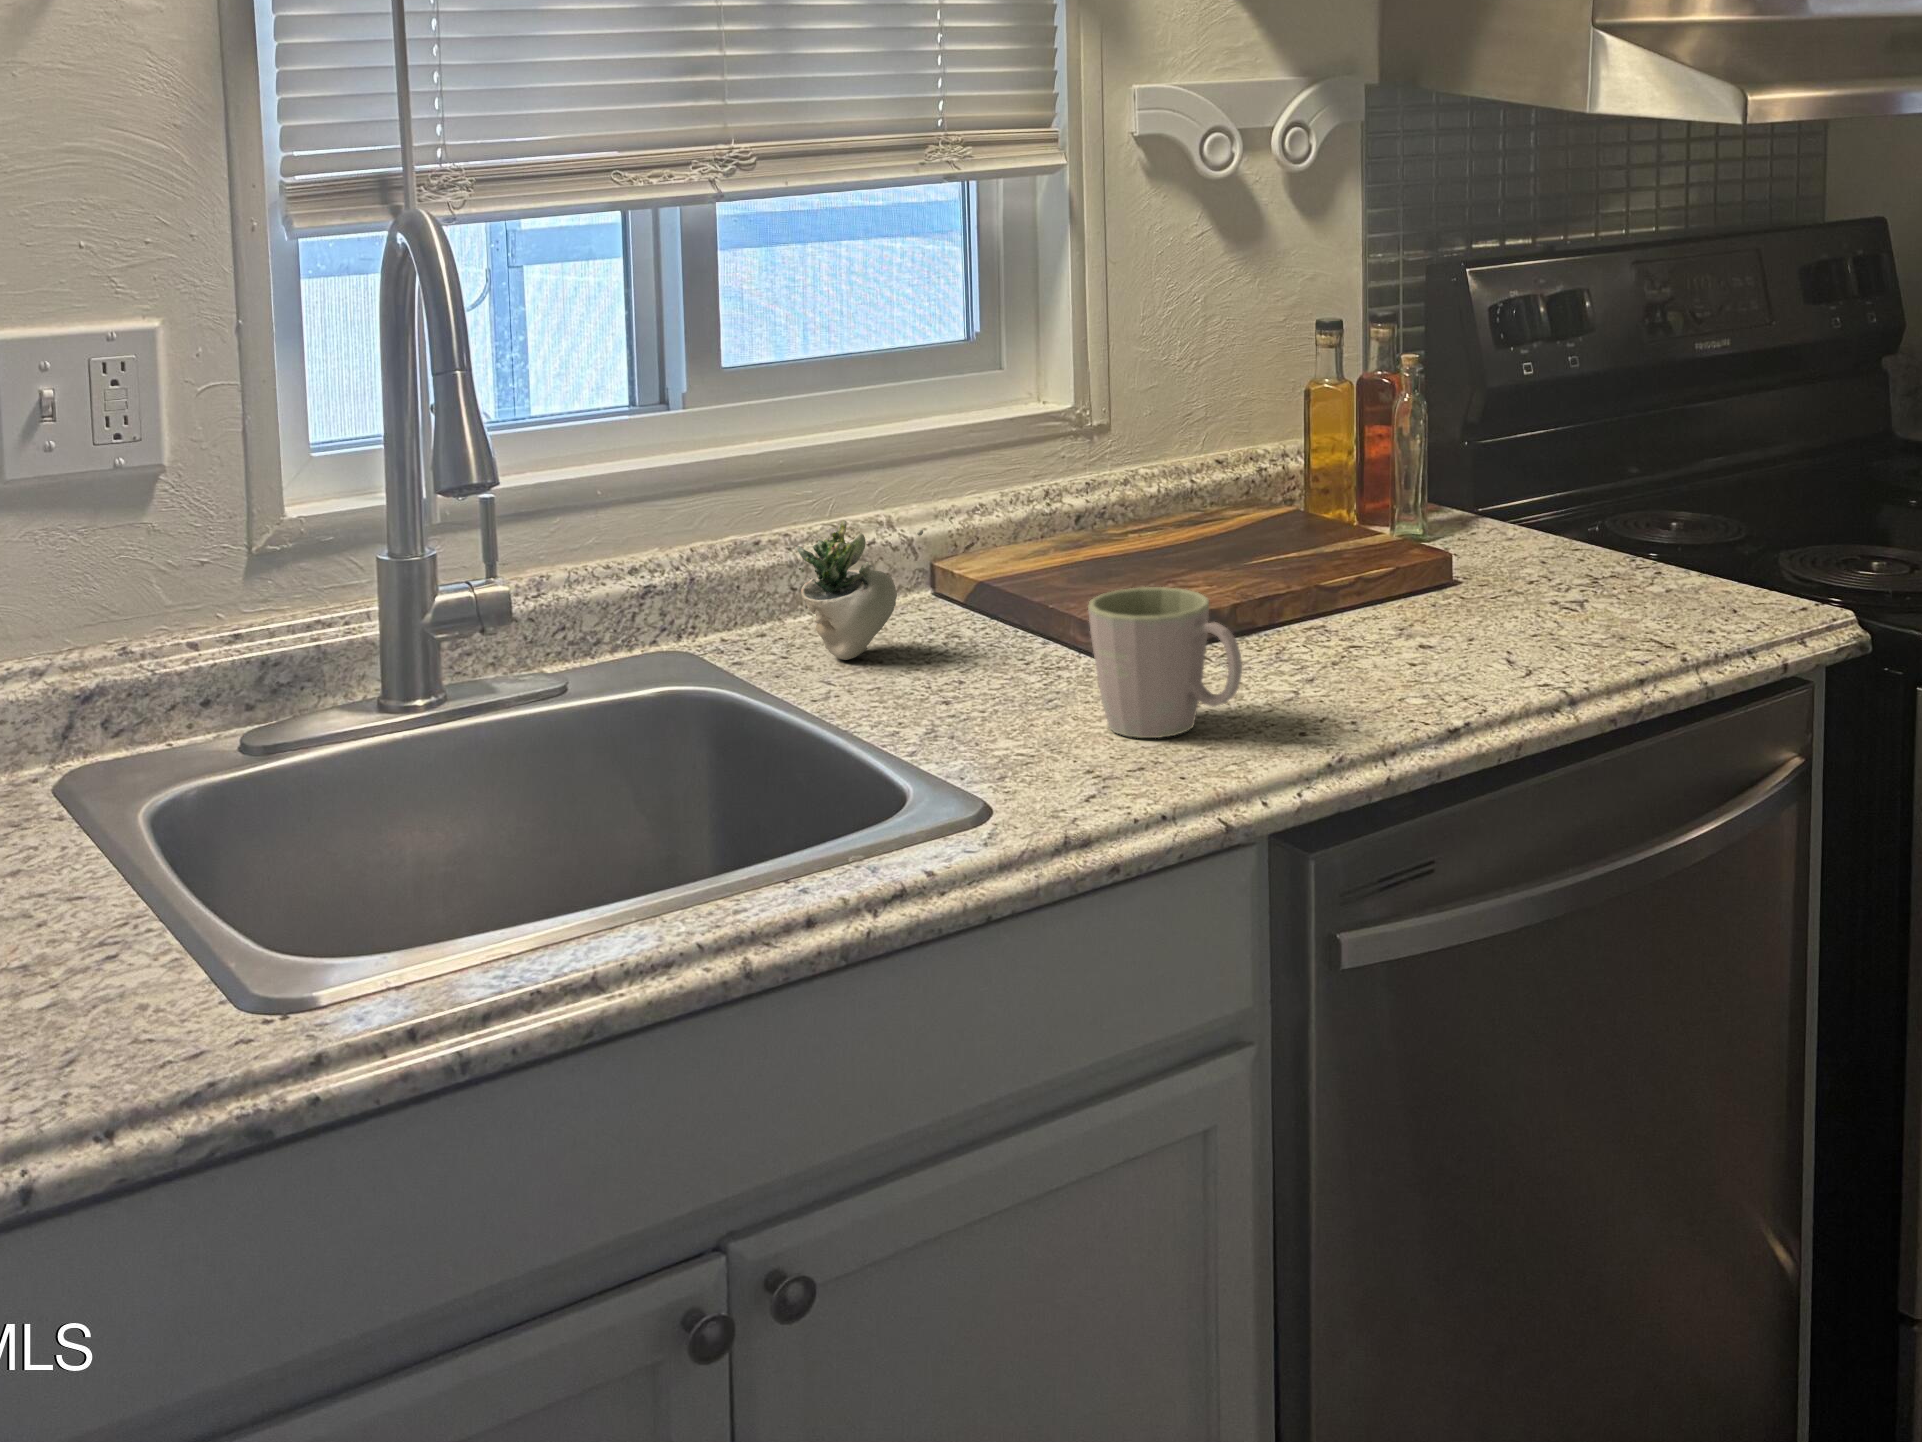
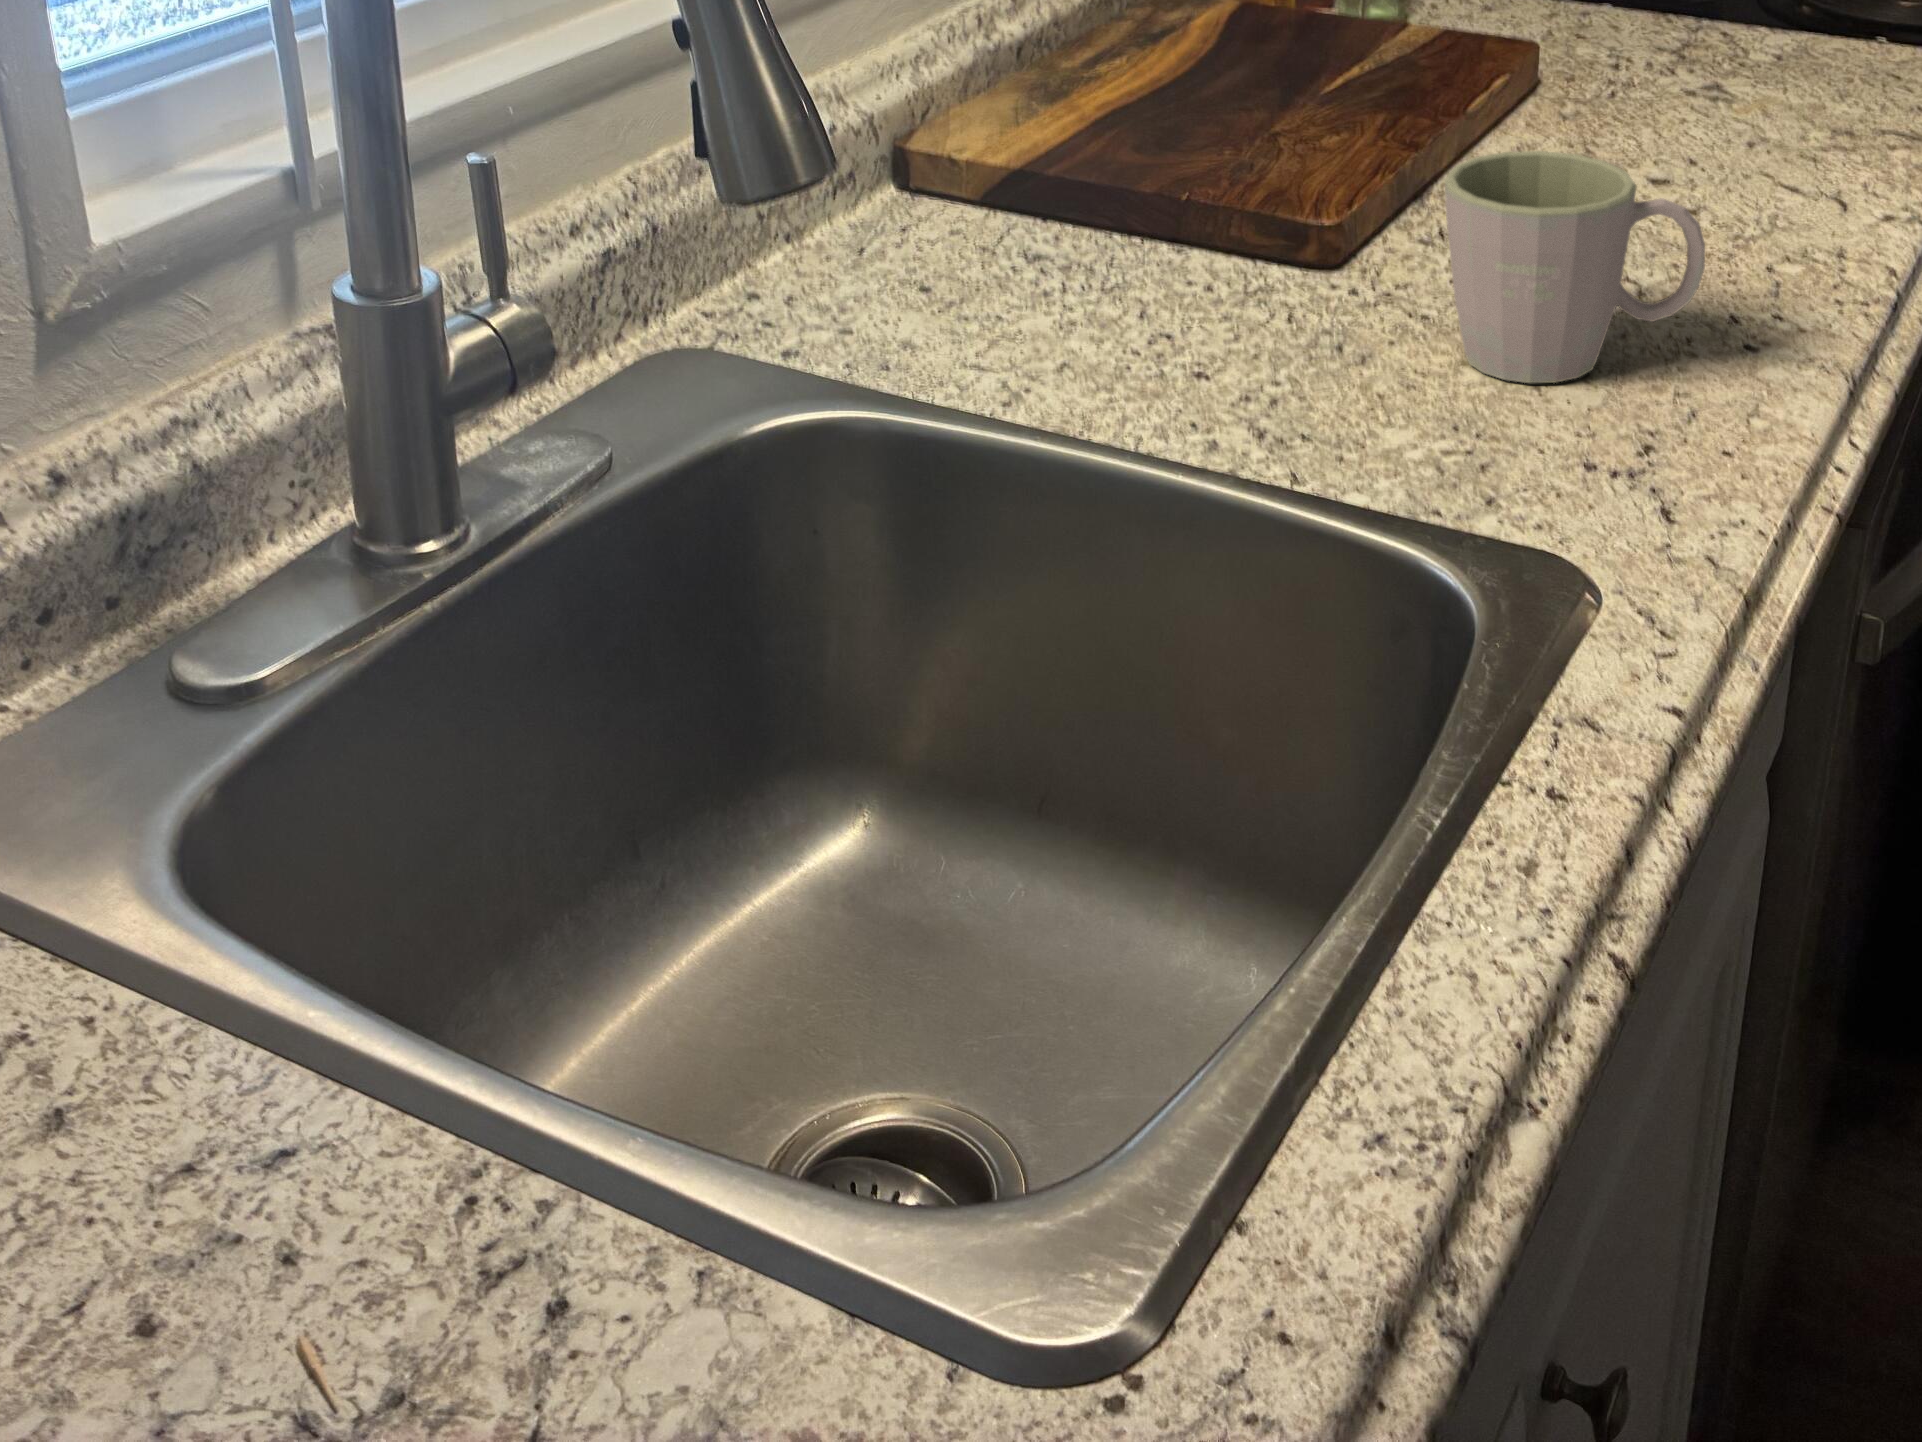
succulent plant: present [797,520,923,660] -> none [848,105,1121,320]

